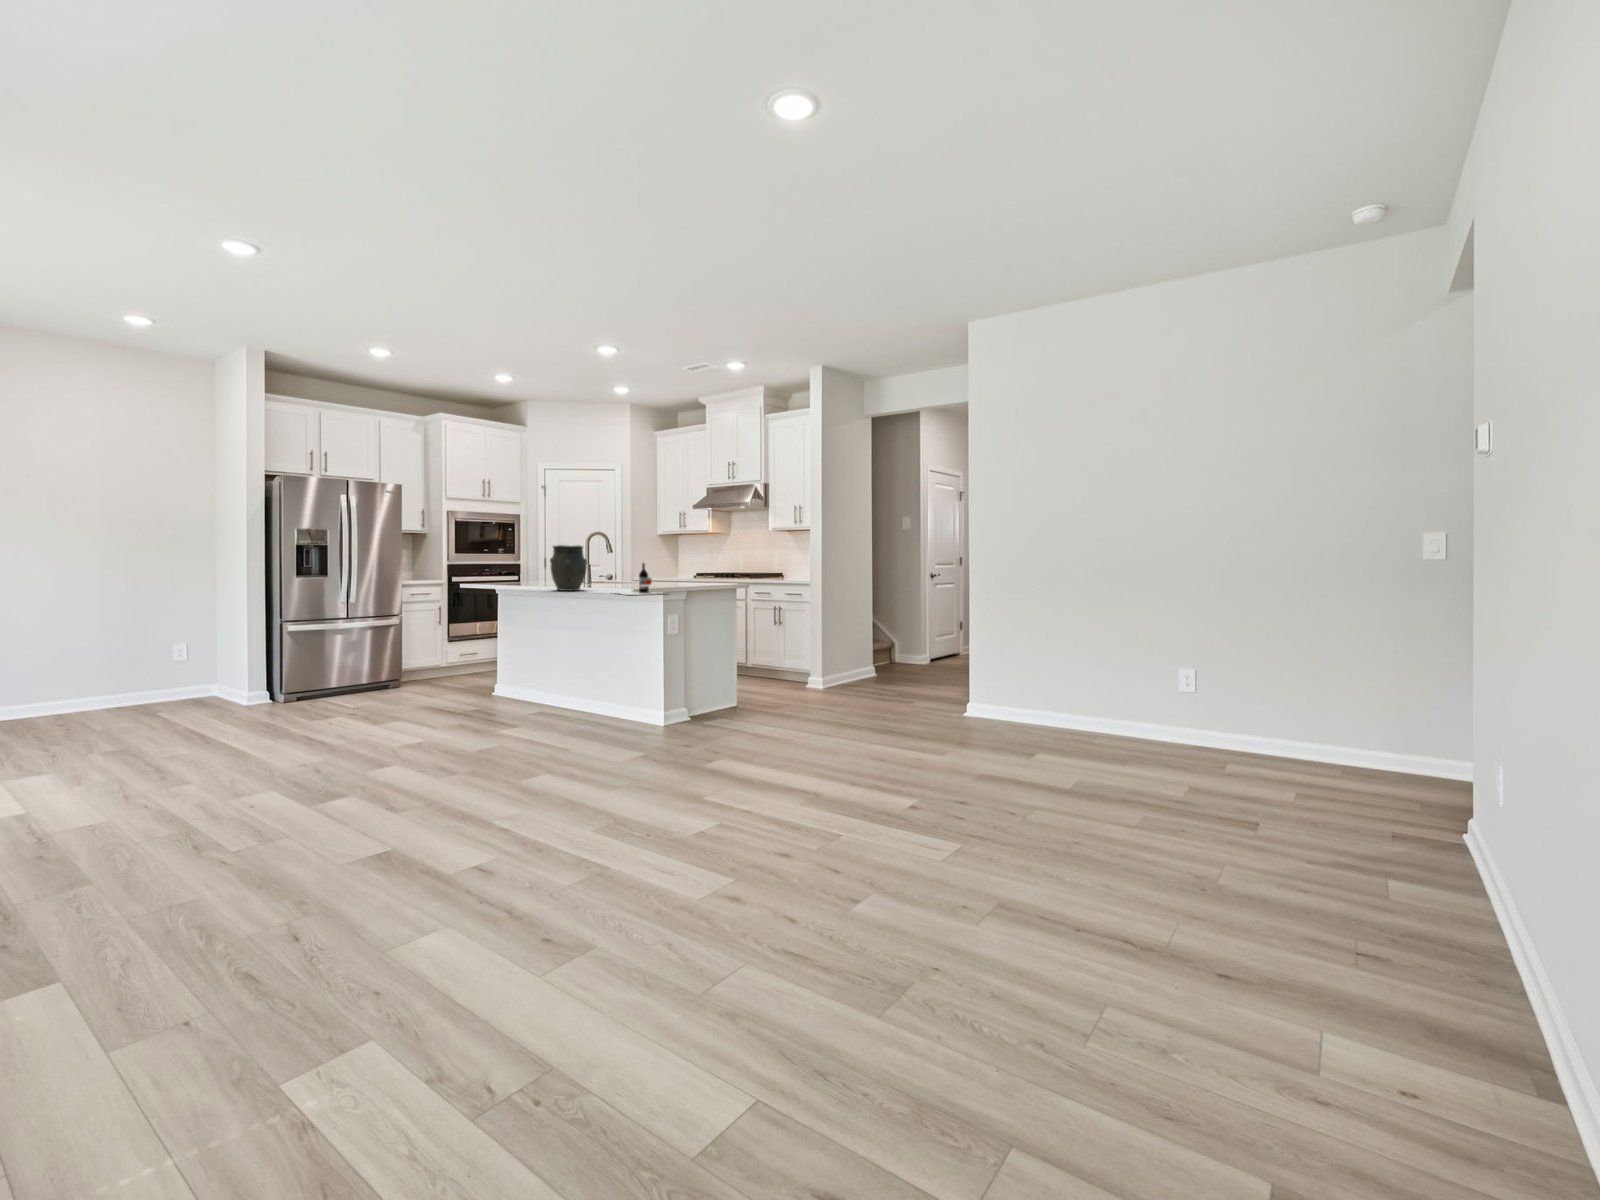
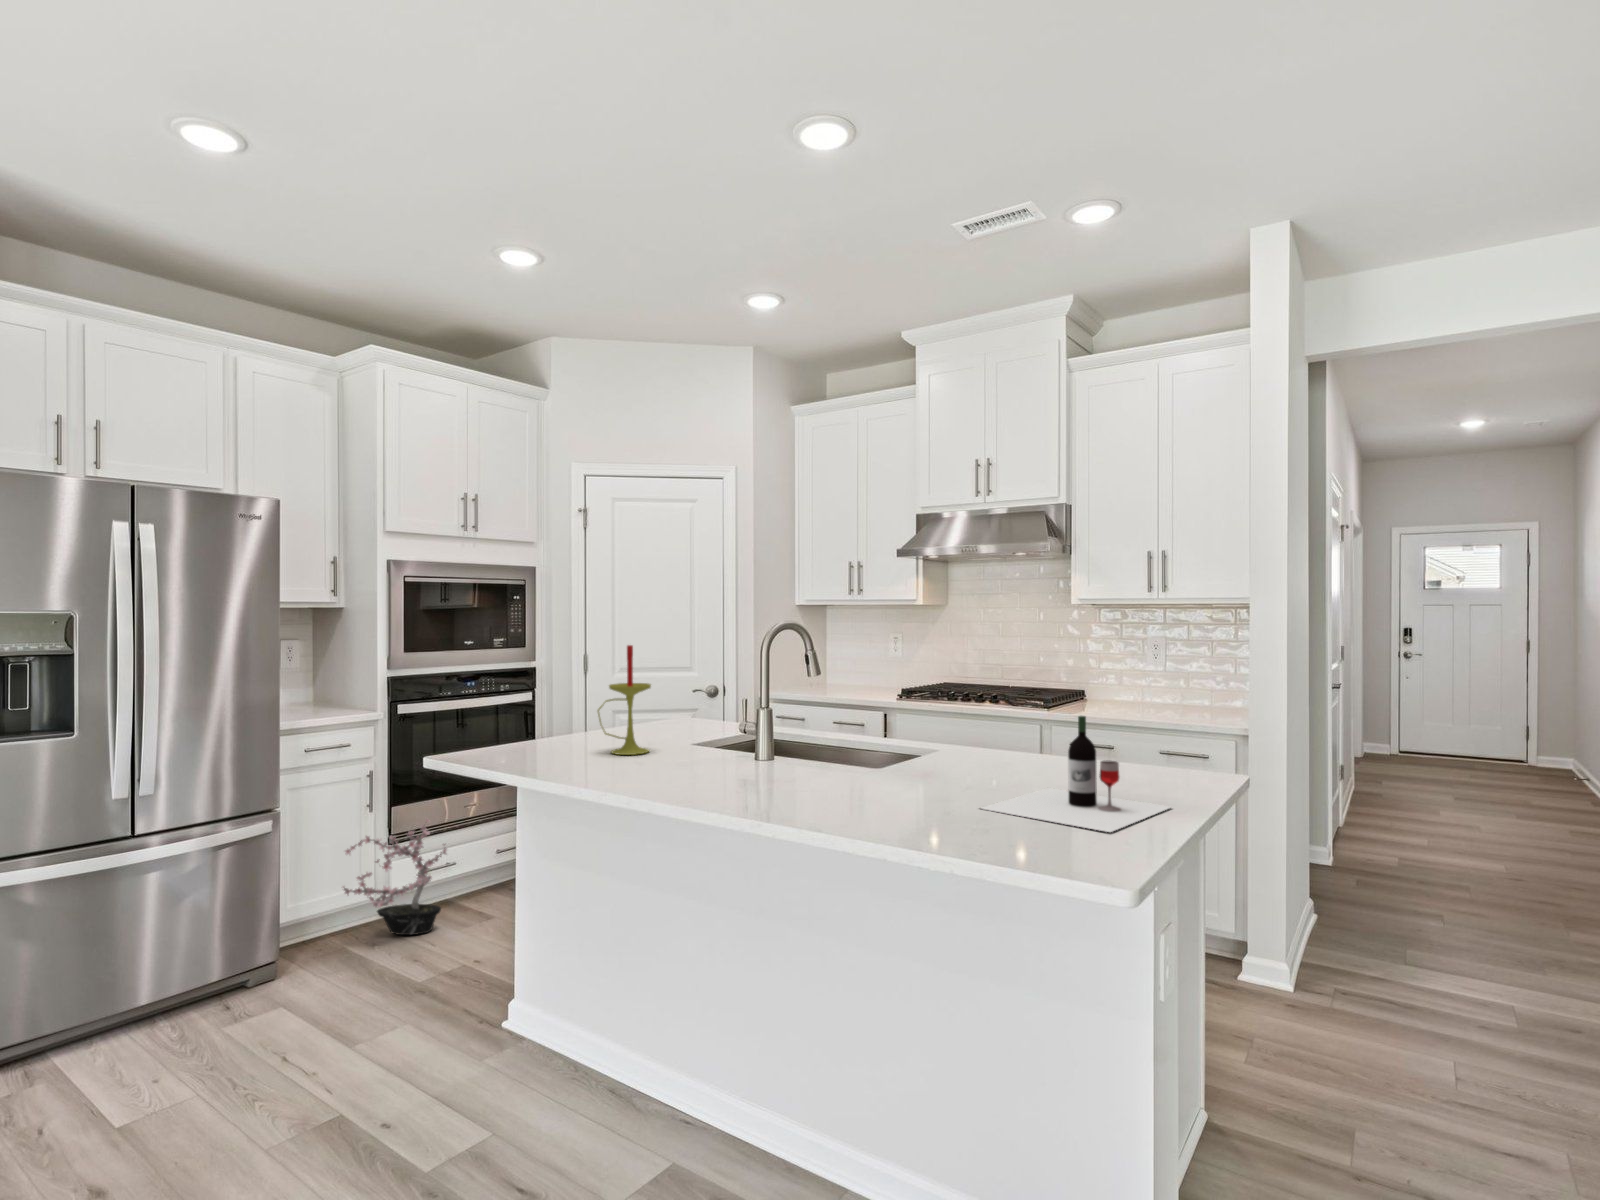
candle: none [507,542,529,585] -> present [598,645,651,755]
vase: present [550,545,587,591] -> none [782,663,879,797]
potted plant: none [422,628,474,680] -> present [343,818,447,935]

